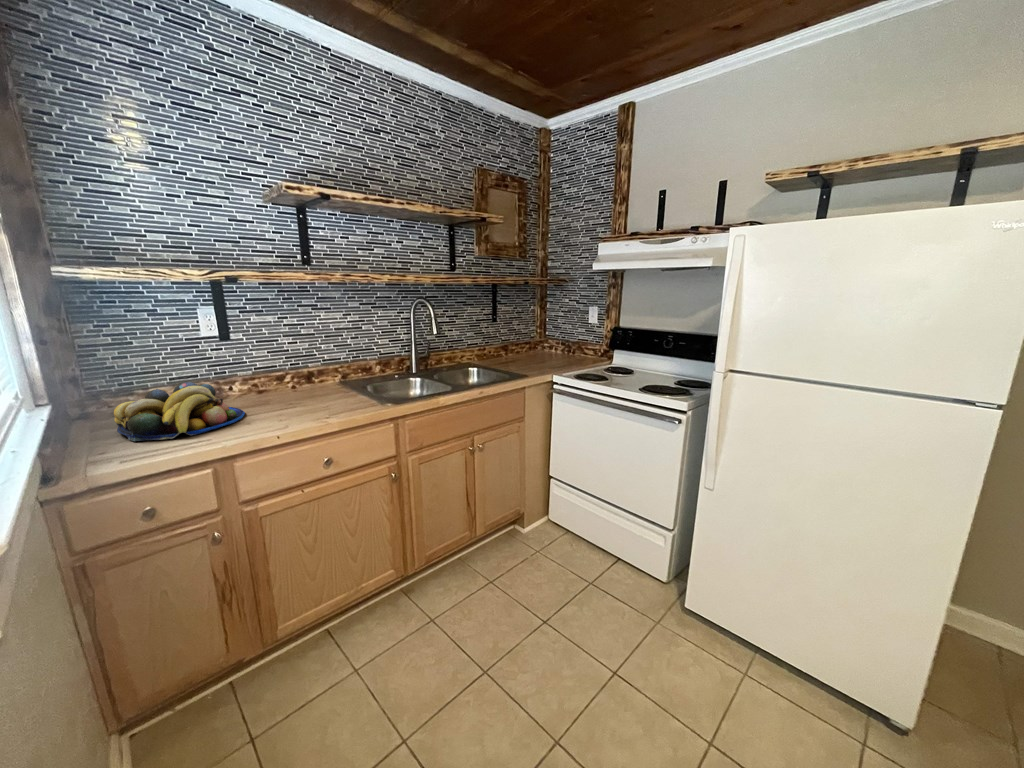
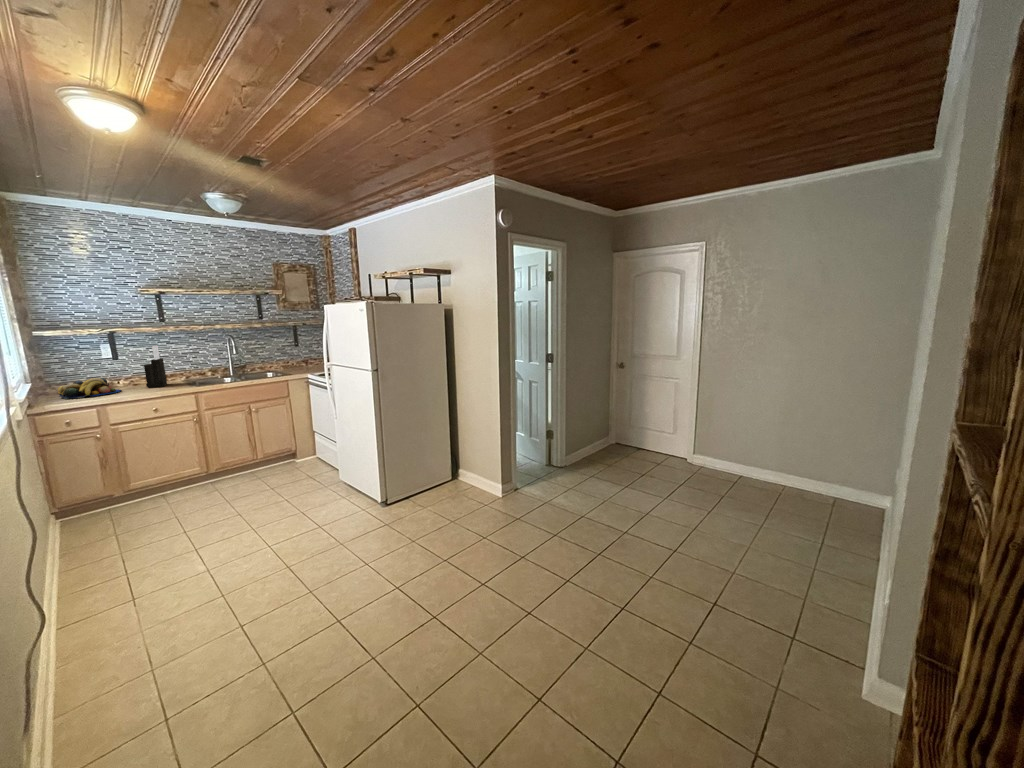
knife block: none [285,313,322,405] -> present [144,345,167,388]

